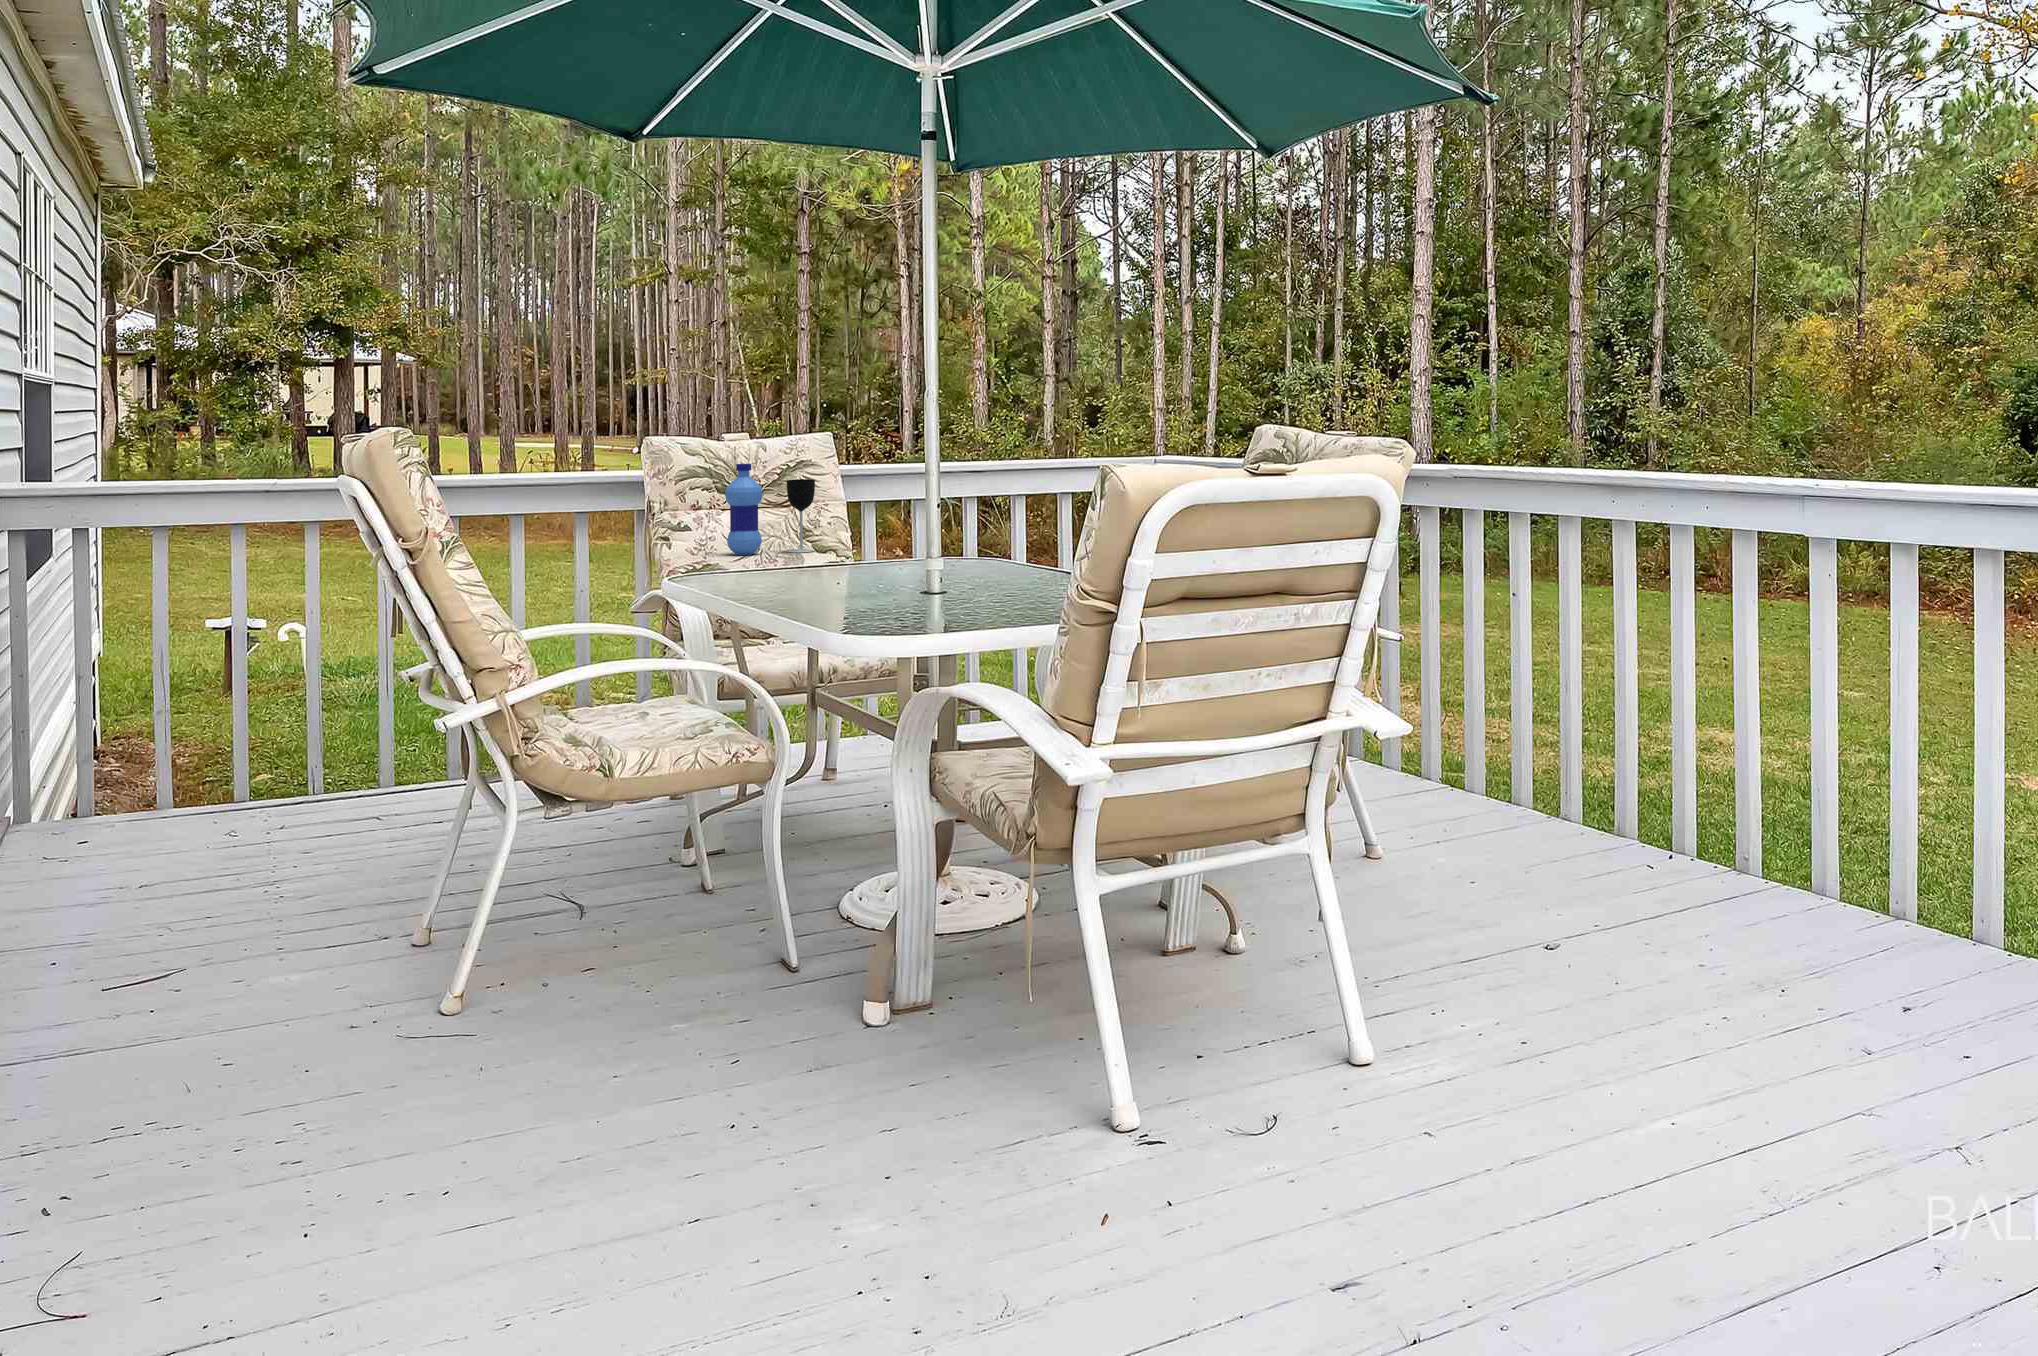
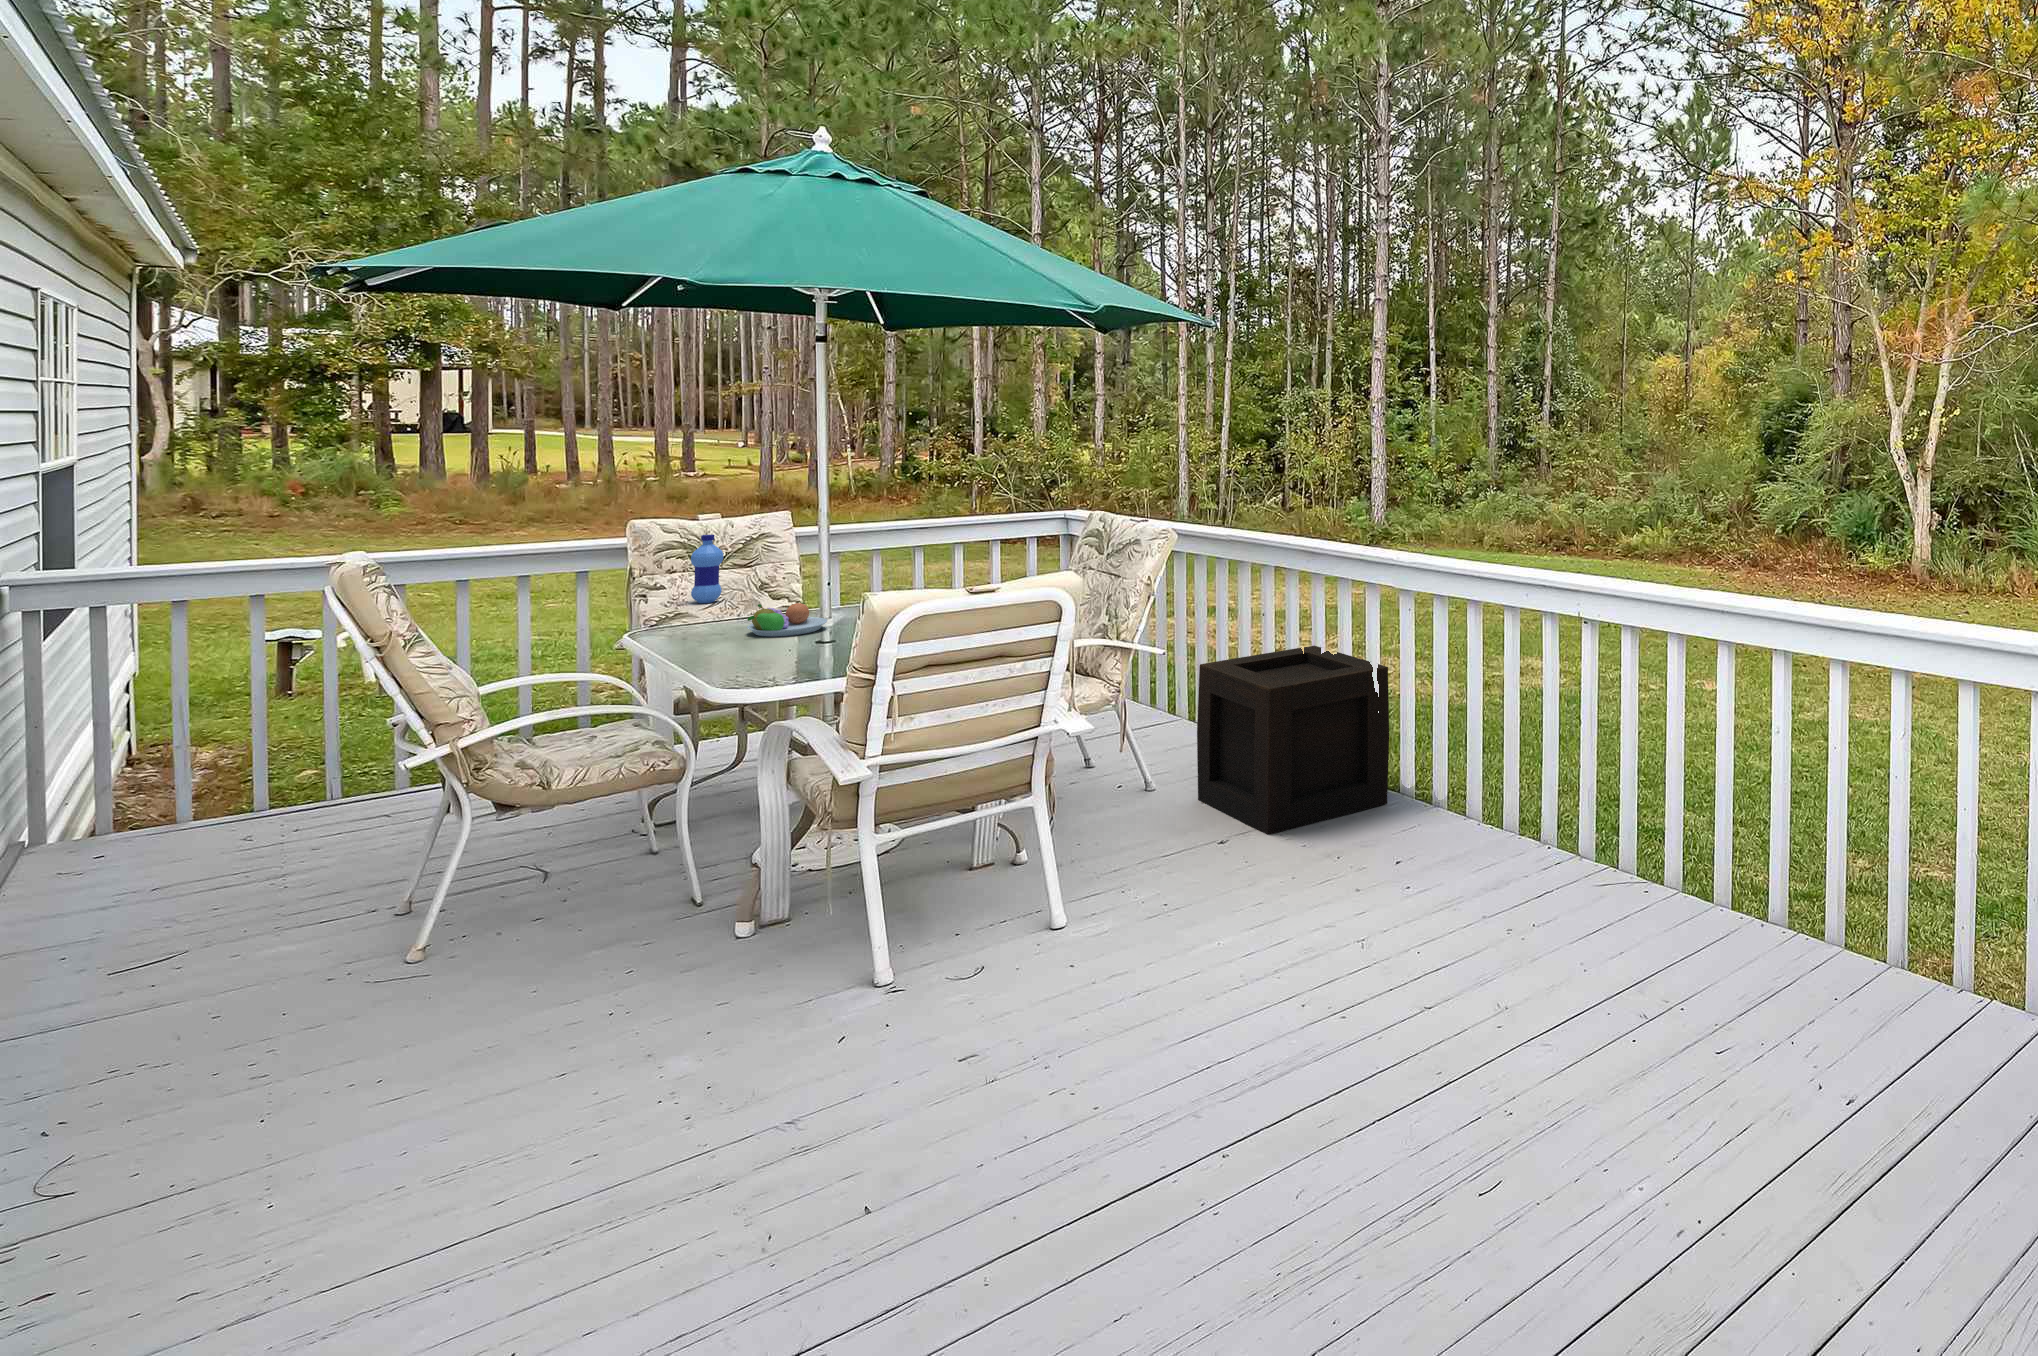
wine glass: present [787,479,815,552] -> none [745,544,769,599]
fruit bowl: none [827,540,927,584] -> present [747,602,827,637]
wooden crate: none [1435,637,1755,921] -> present [1197,646,1389,835]

